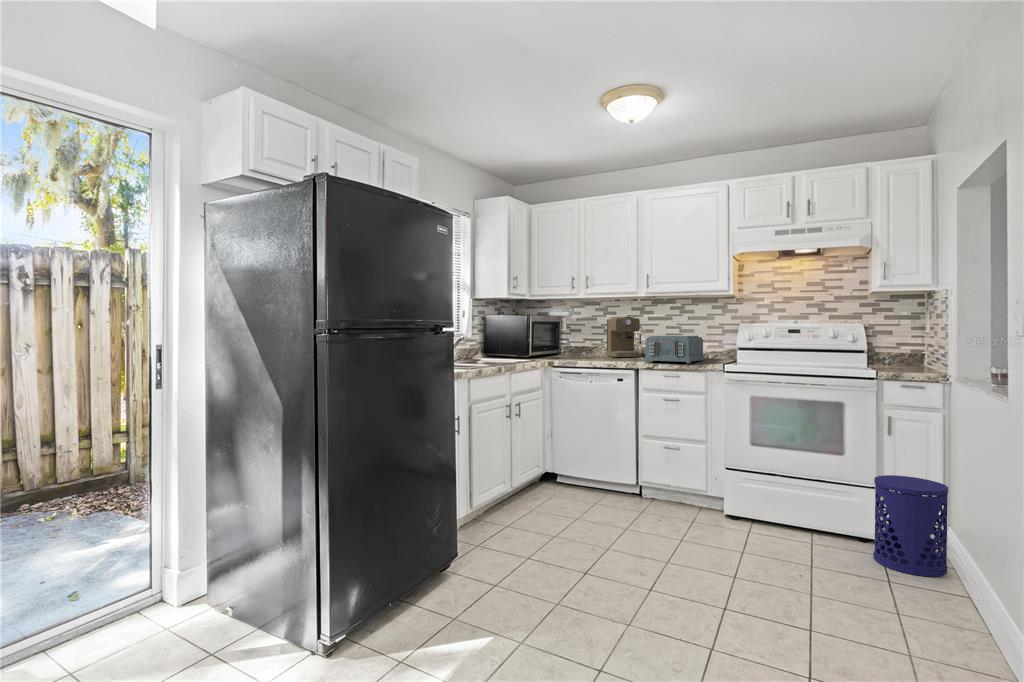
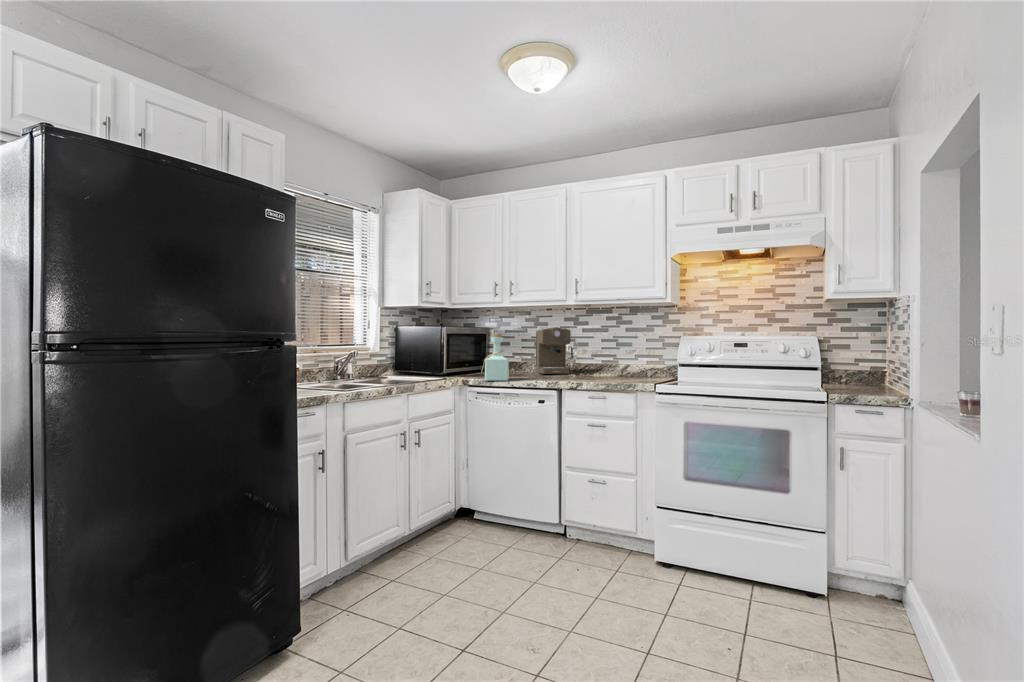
bottle: none [566,323,590,363] -> present [482,334,509,381]
toaster: present [645,336,704,363] -> none [570,349,639,382]
waste bin: present [873,475,948,577] -> none [824,520,911,651]

